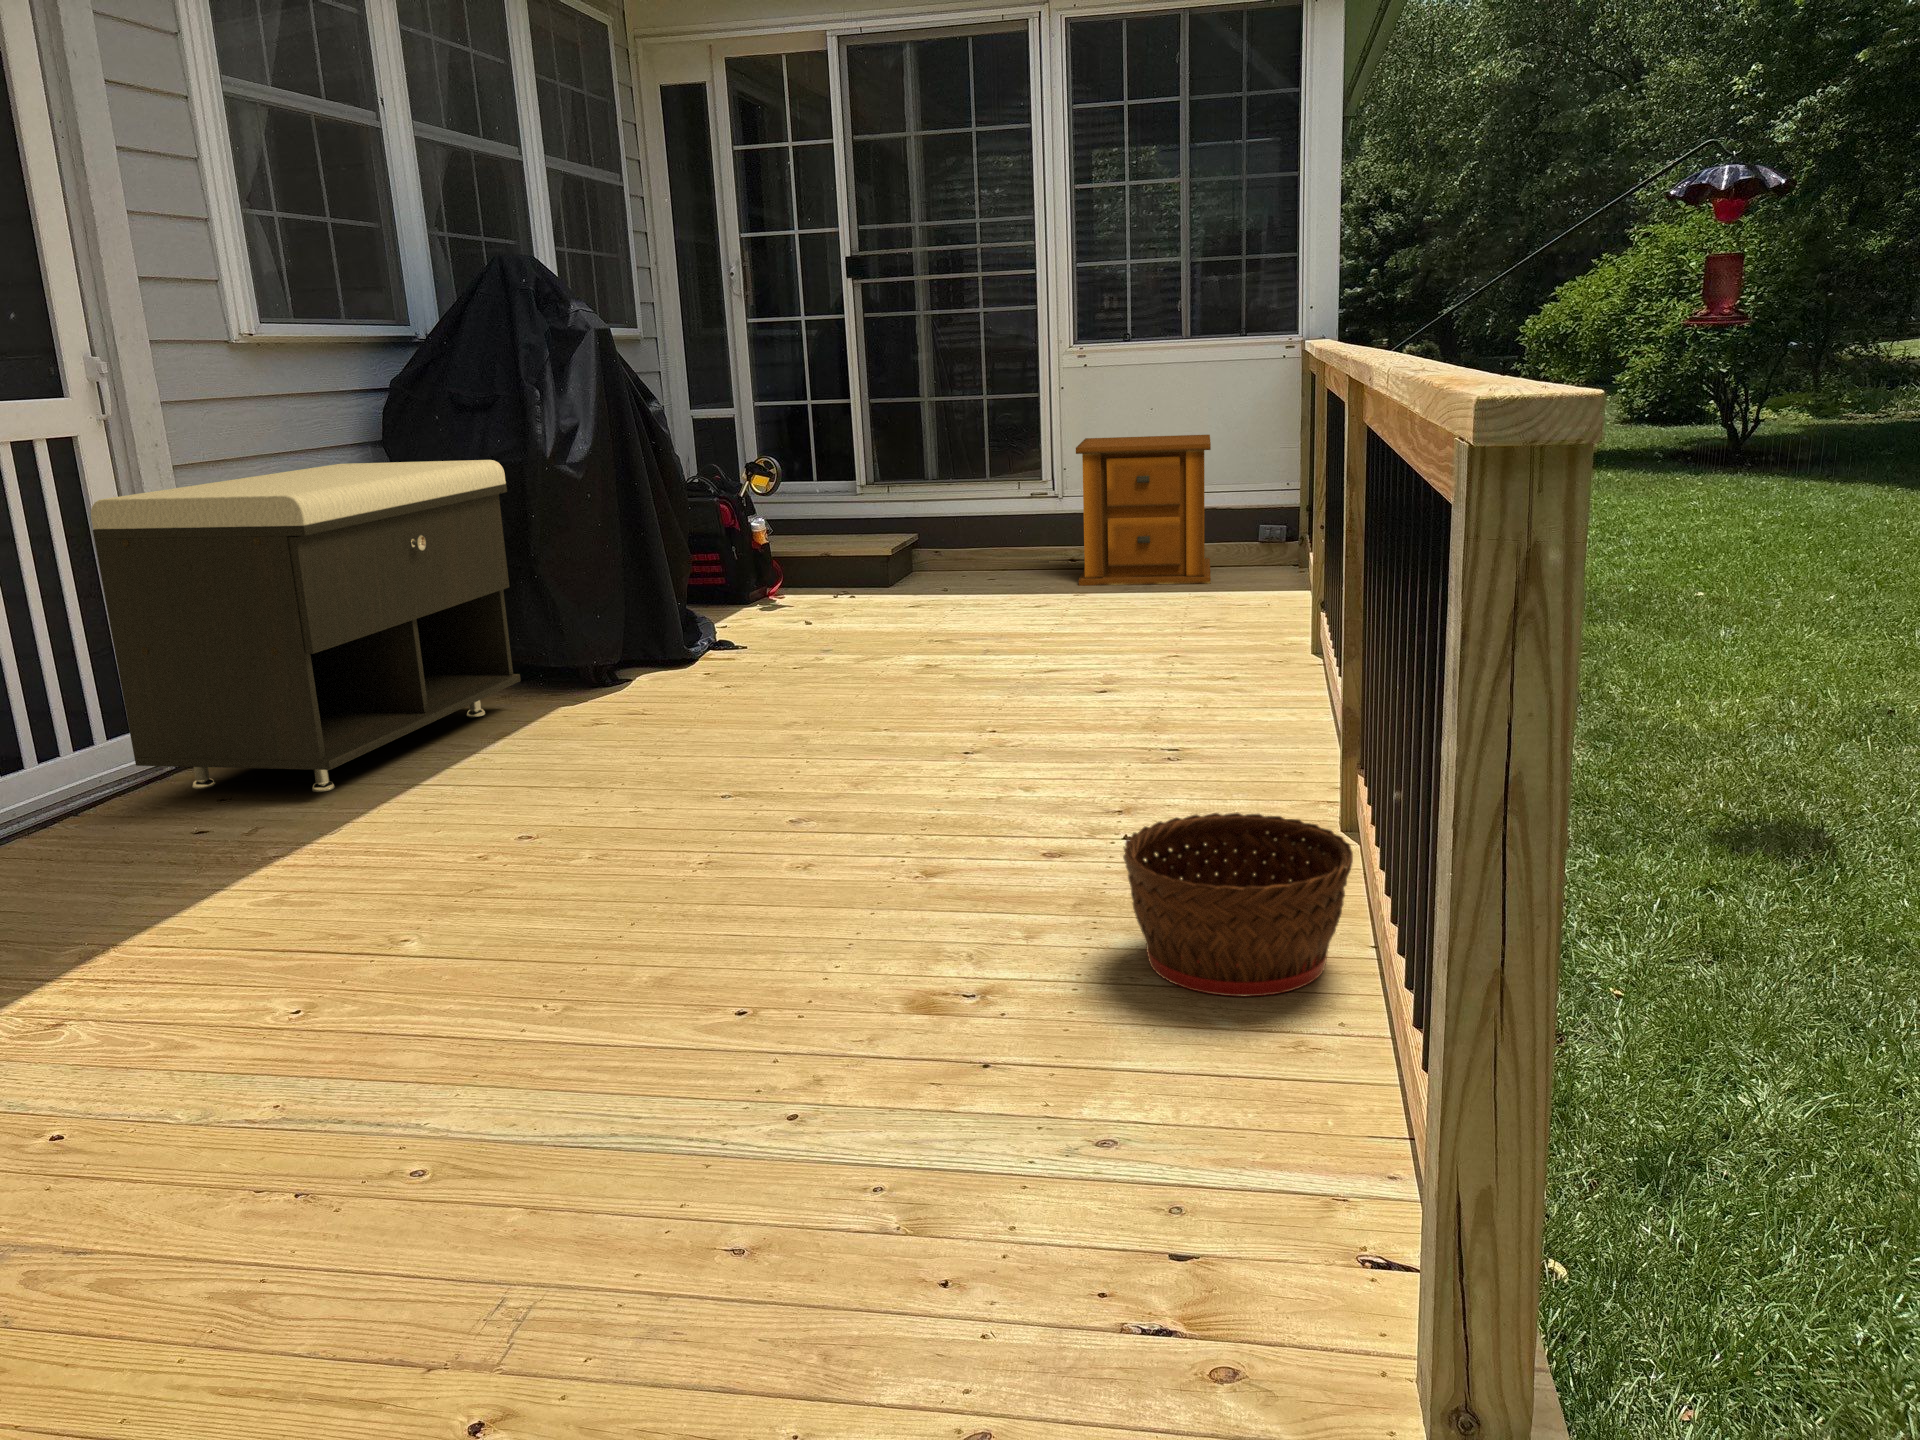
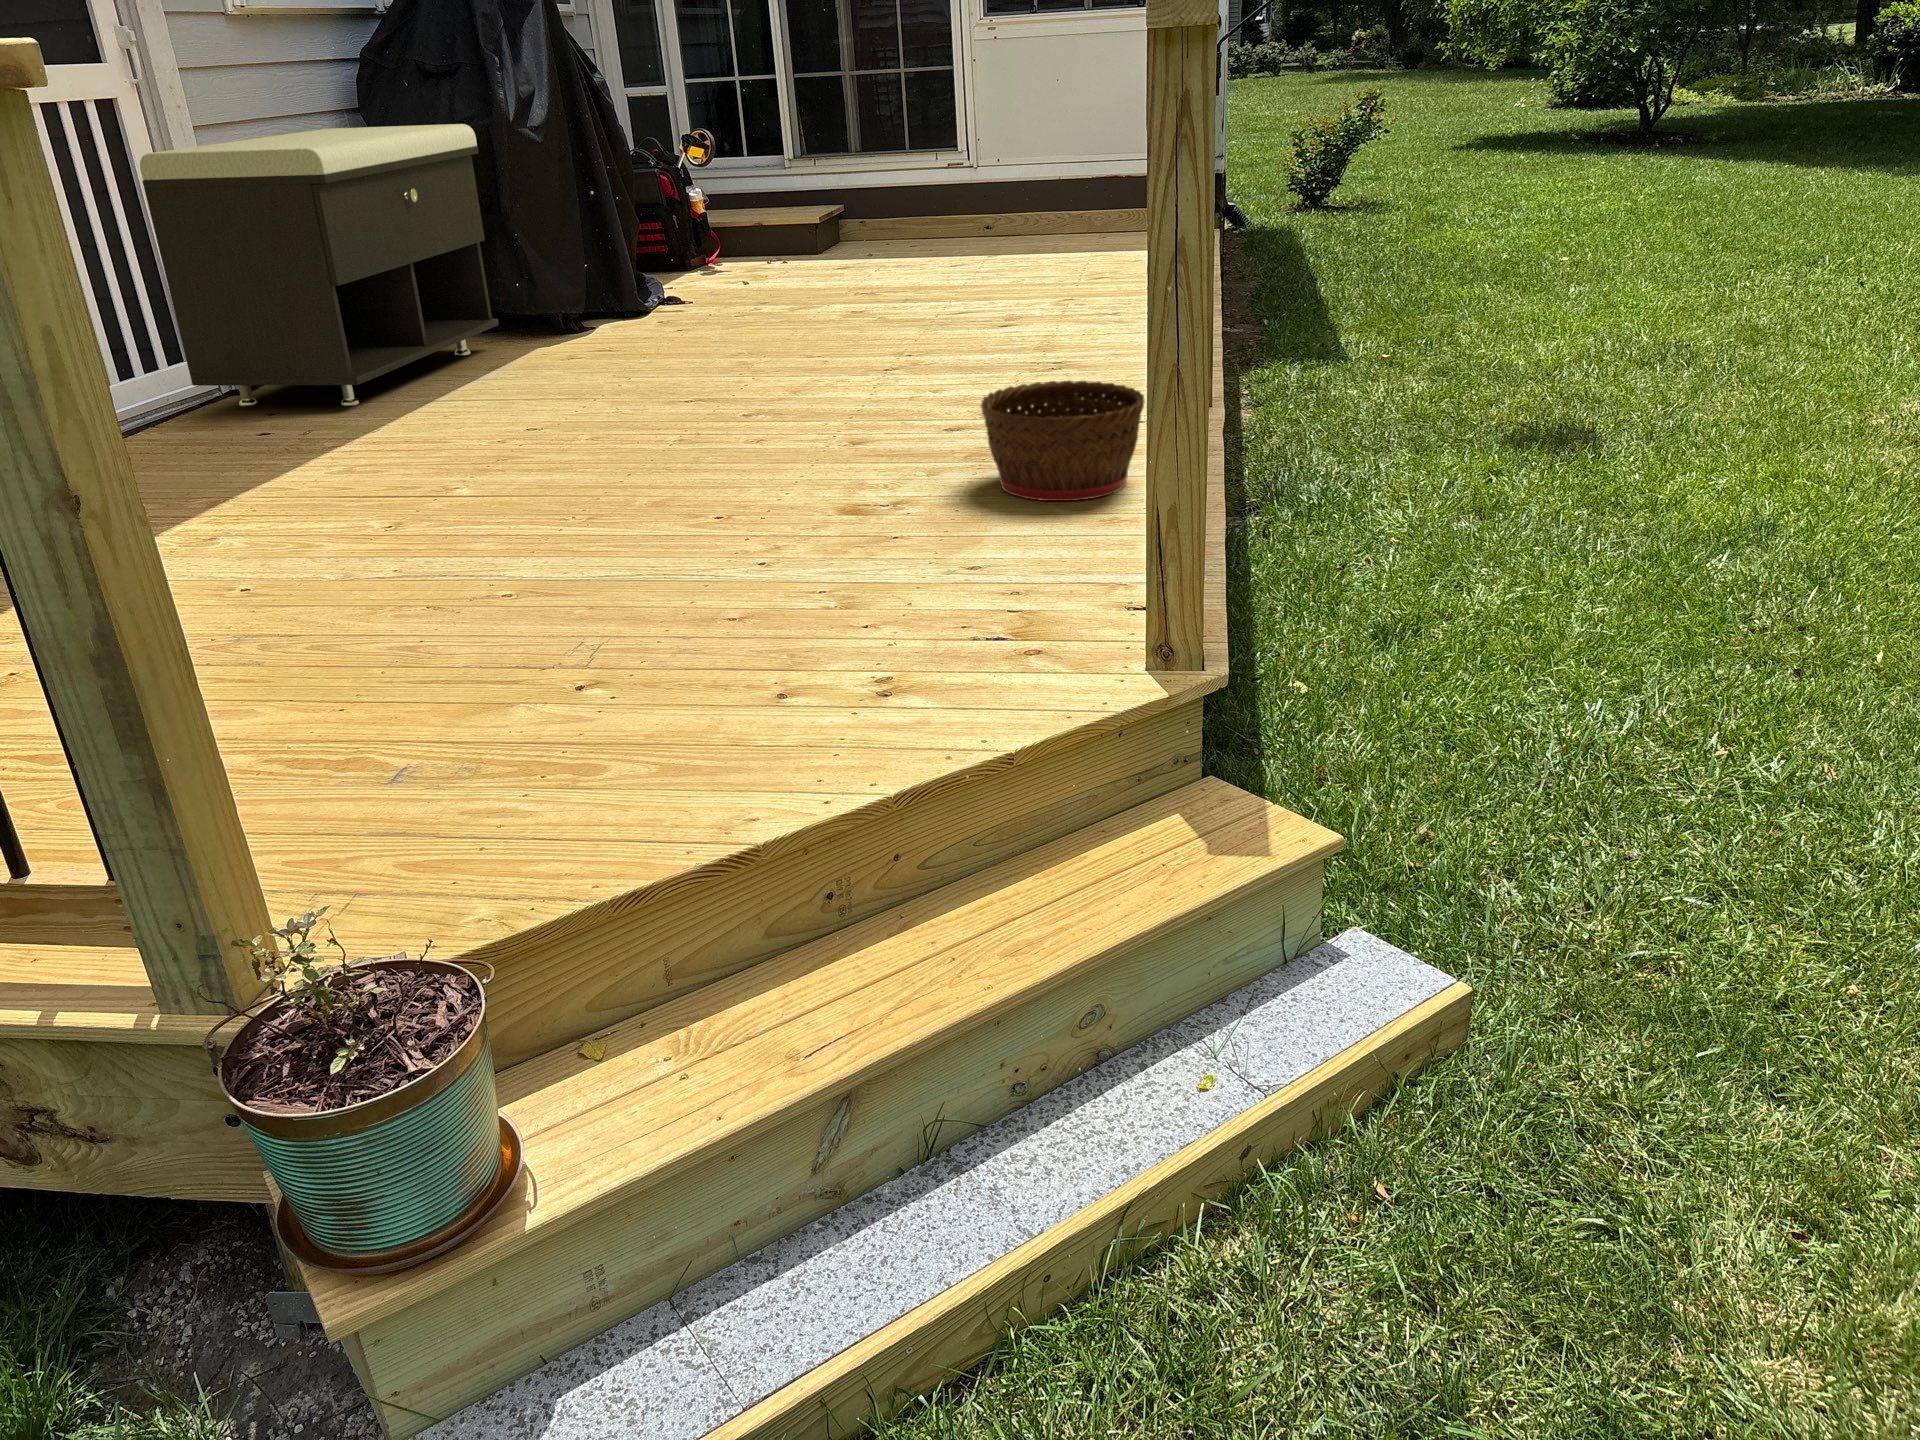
side table: present [1076,435,1211,586] -> none [987,108,1114,253]

